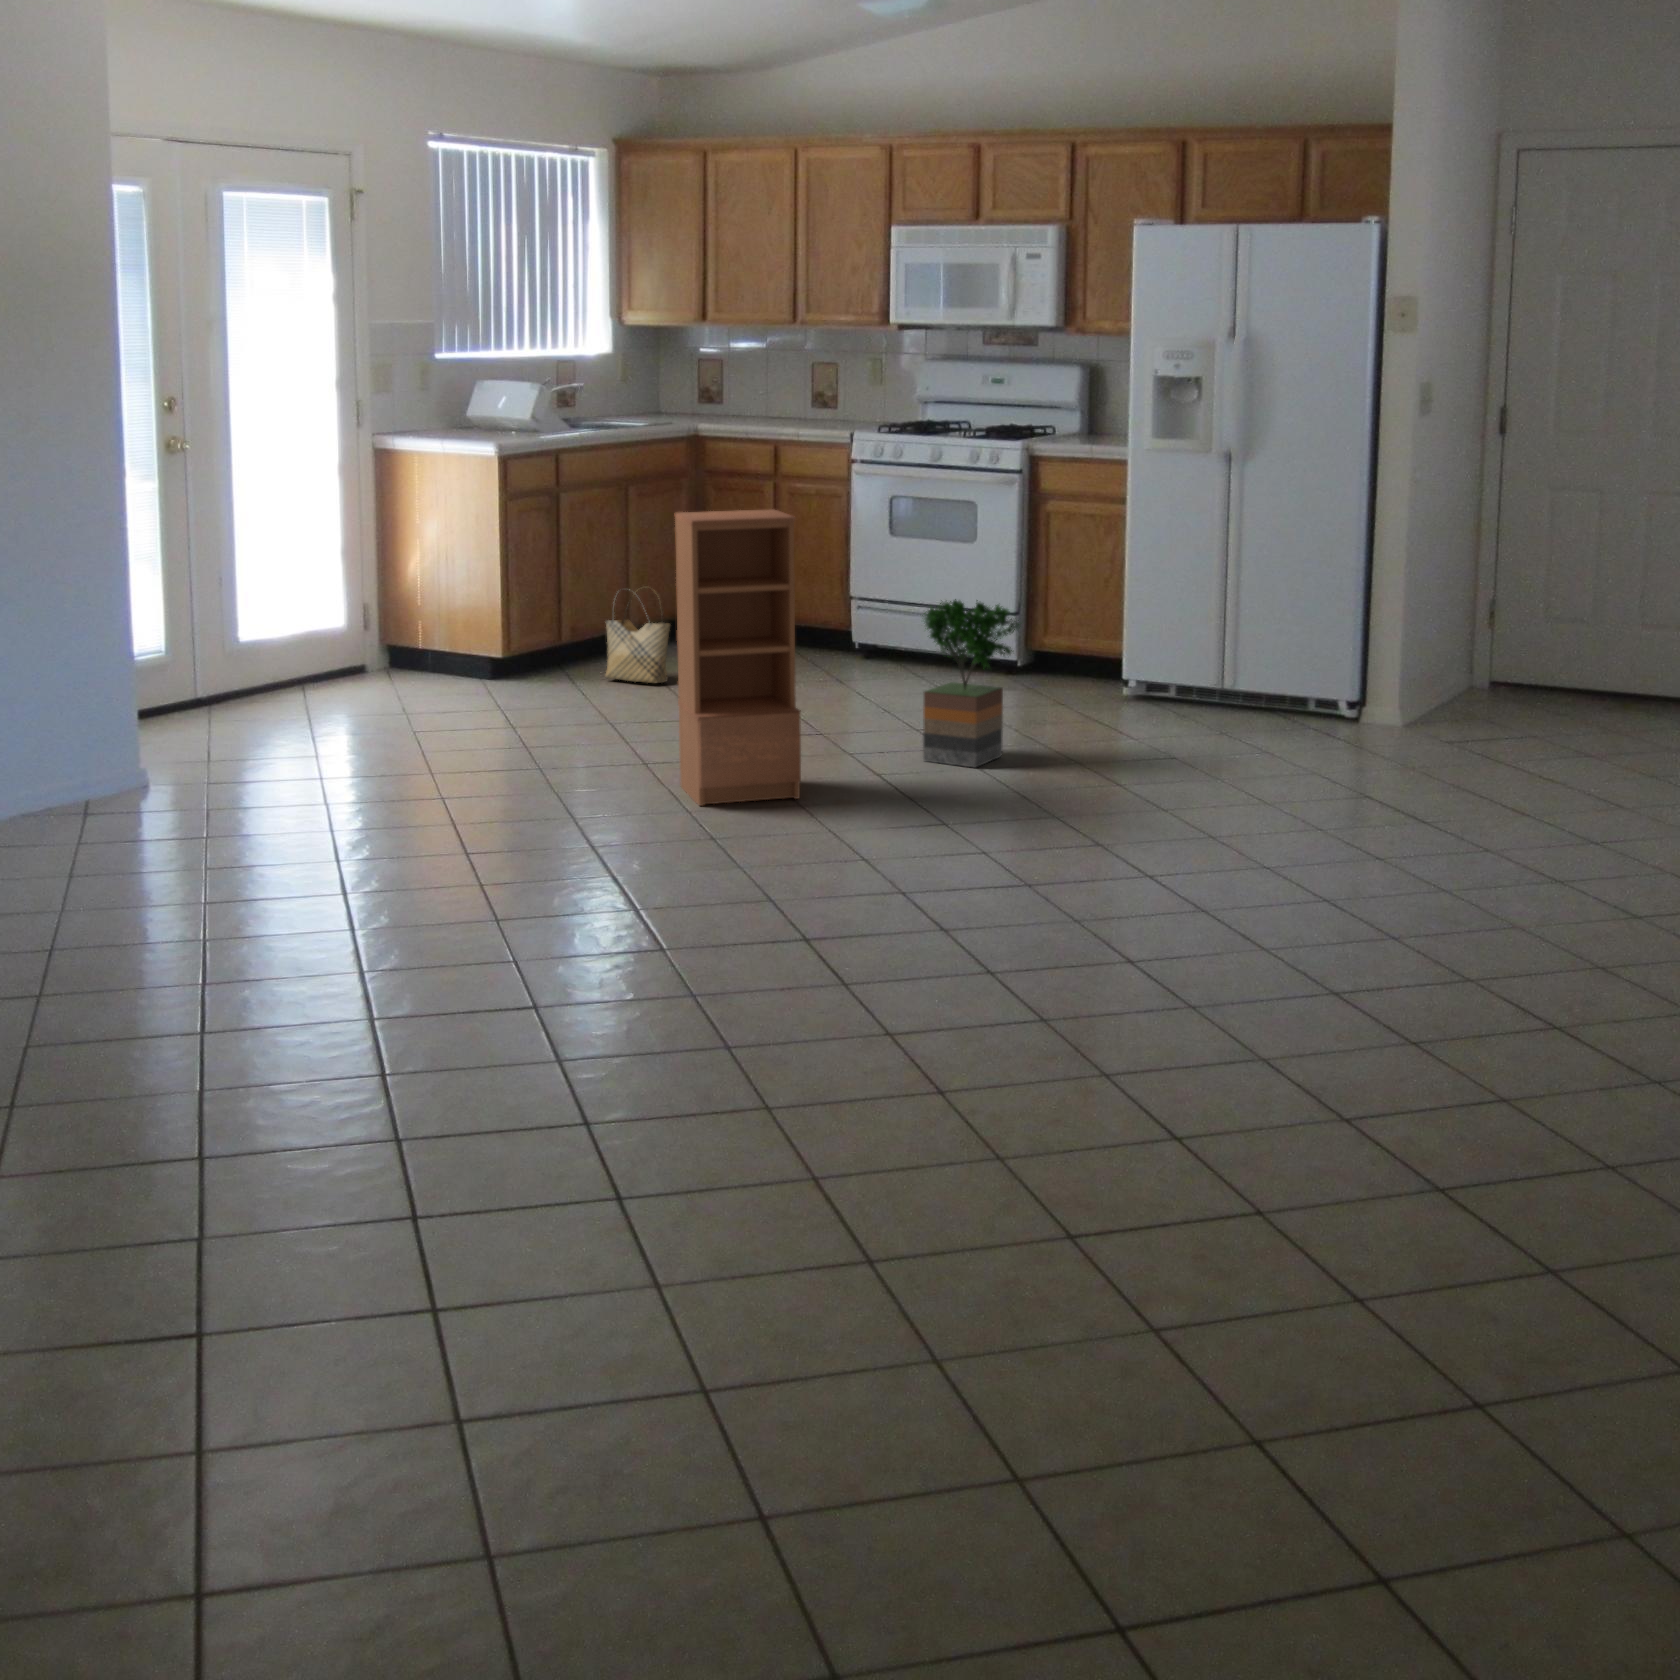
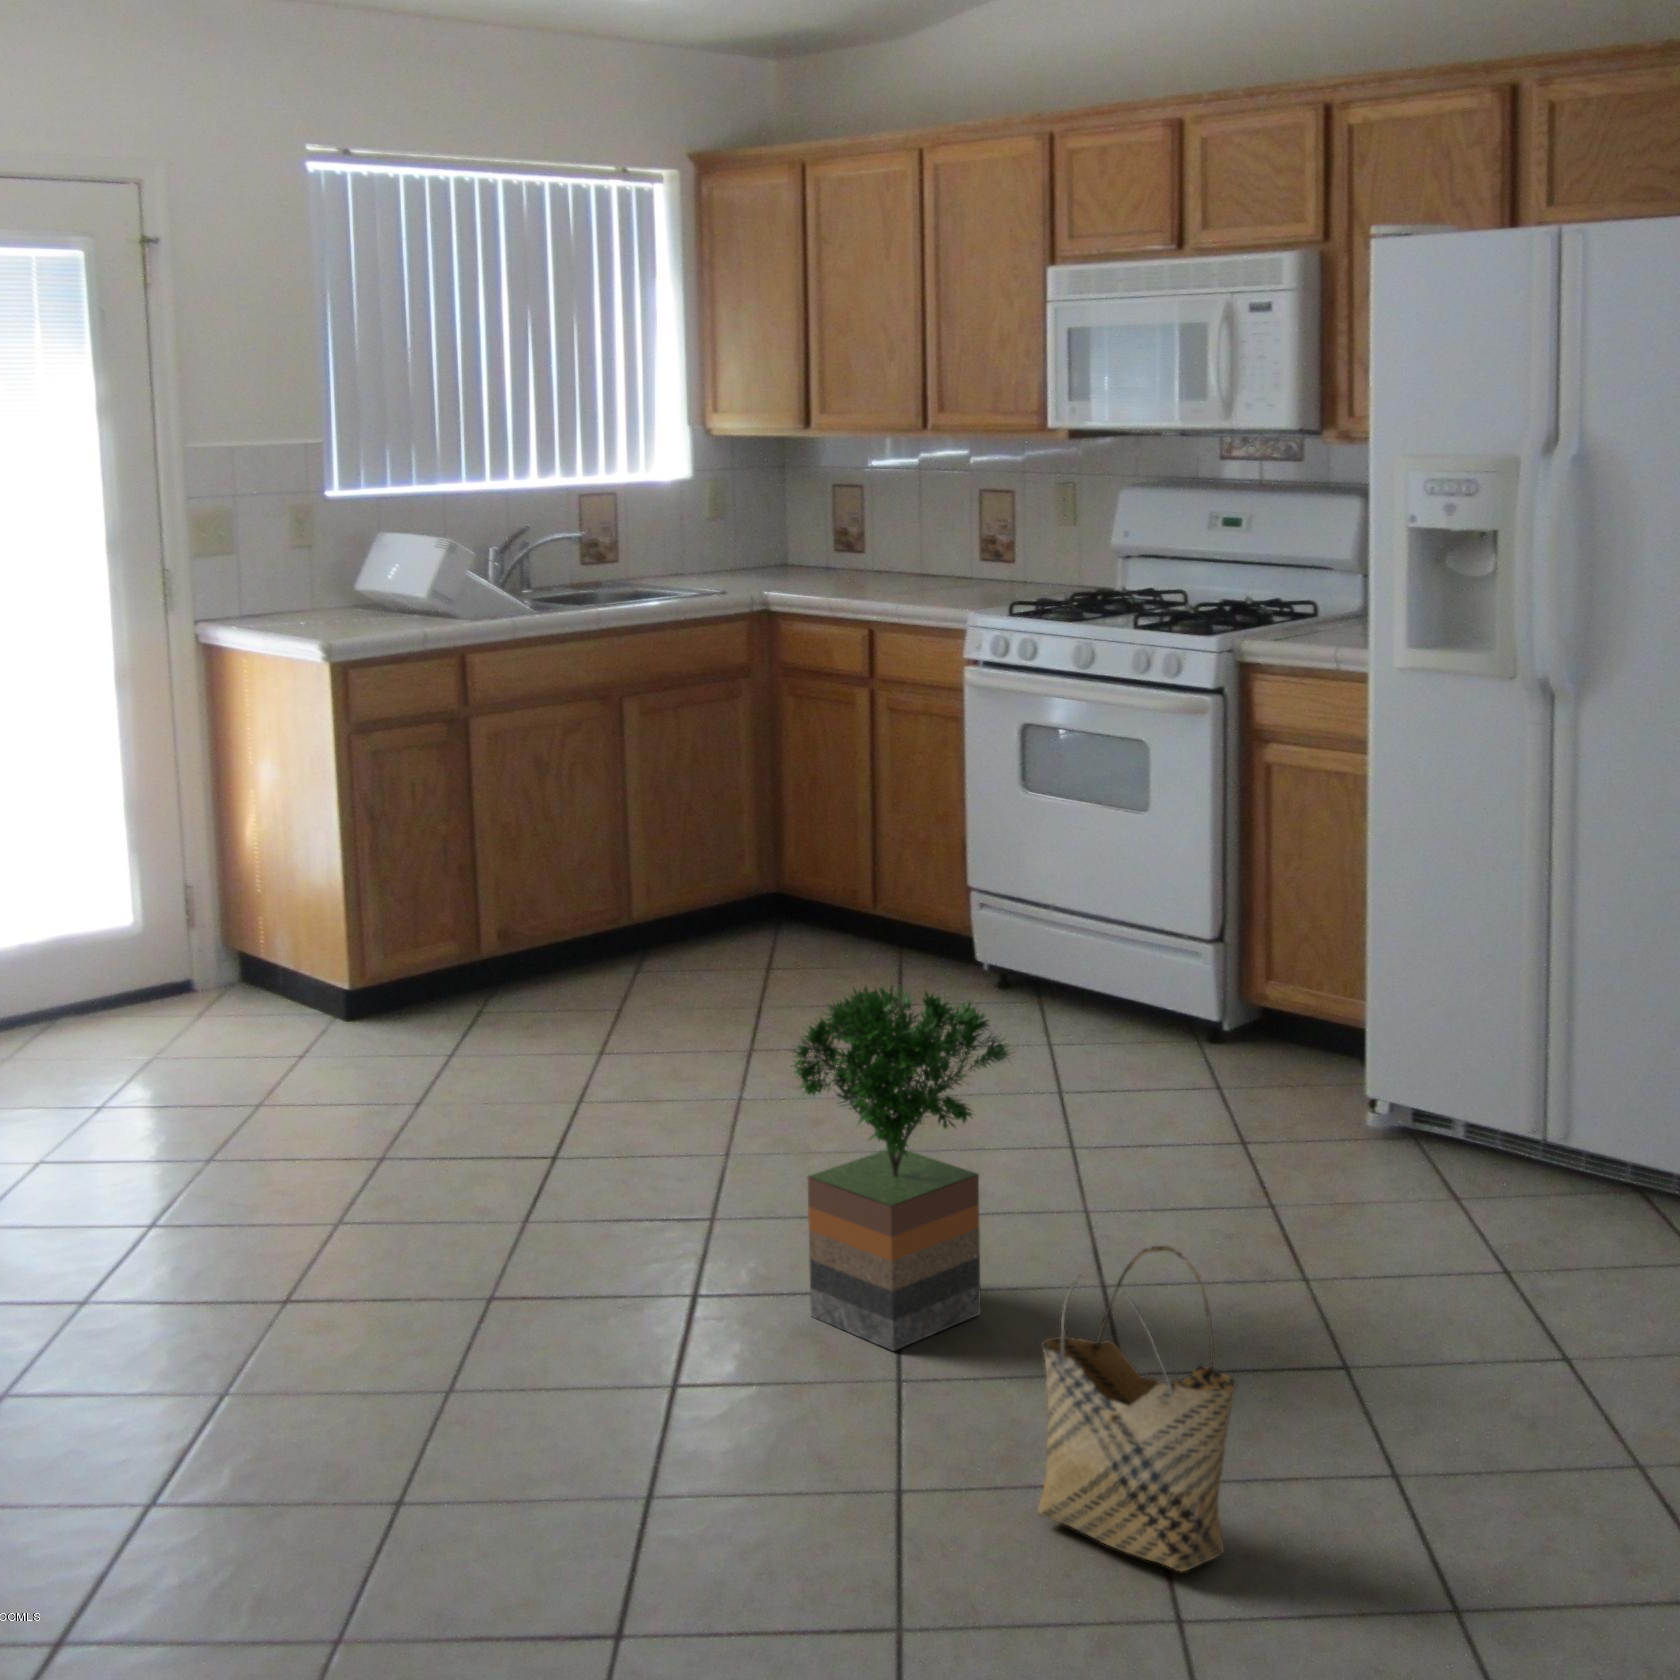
bookcase: present [675,509,801,806] -> none [173,811,459,1447]
woven basket: present [606,587,670,683] -> present [1038,1246,1236,1572]

